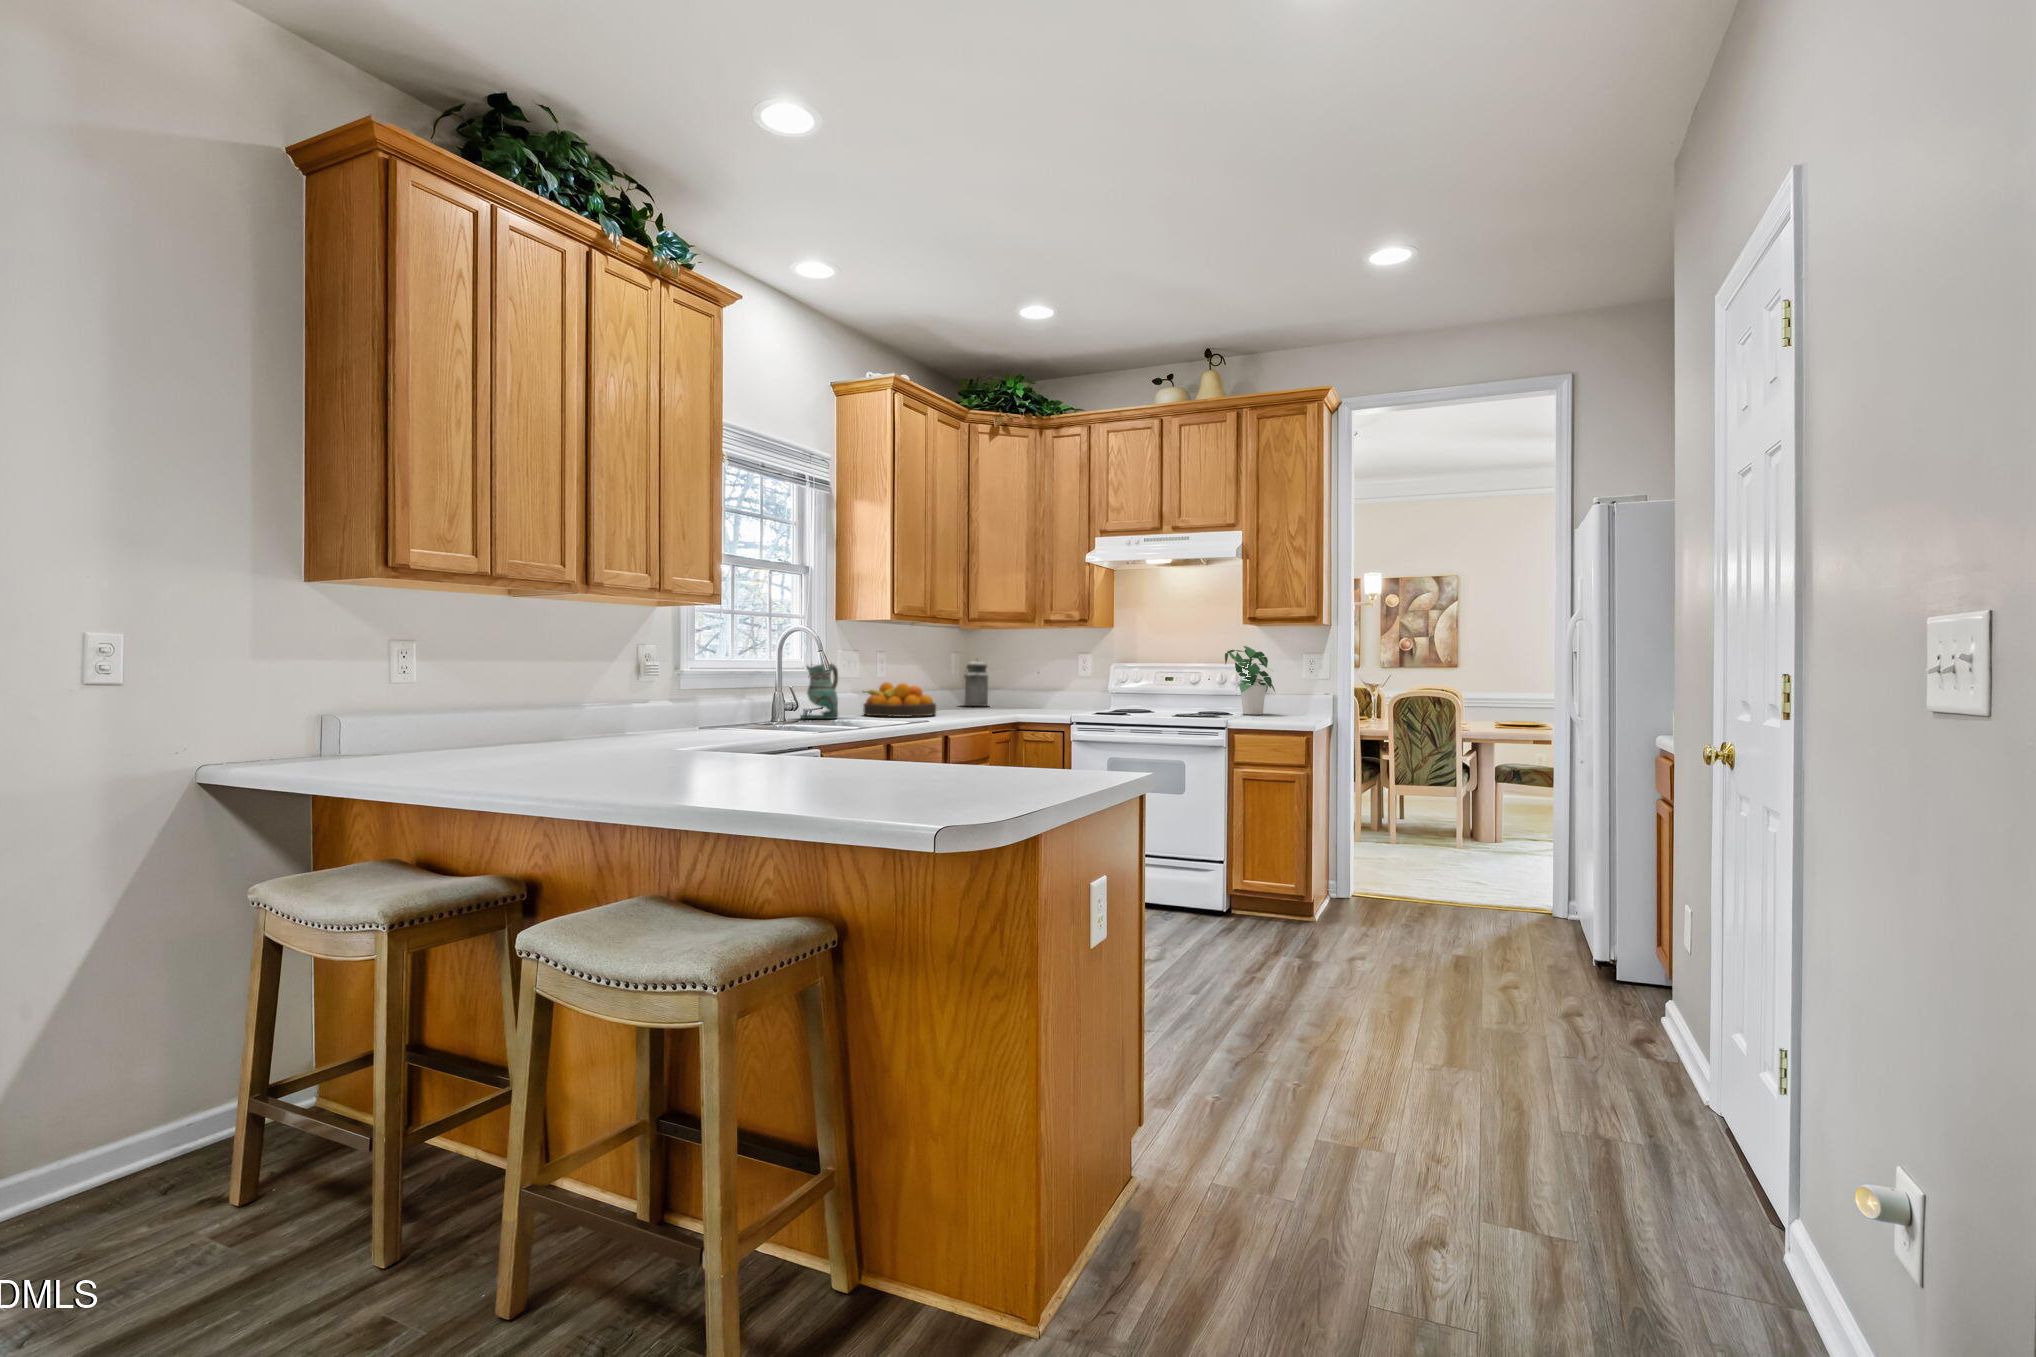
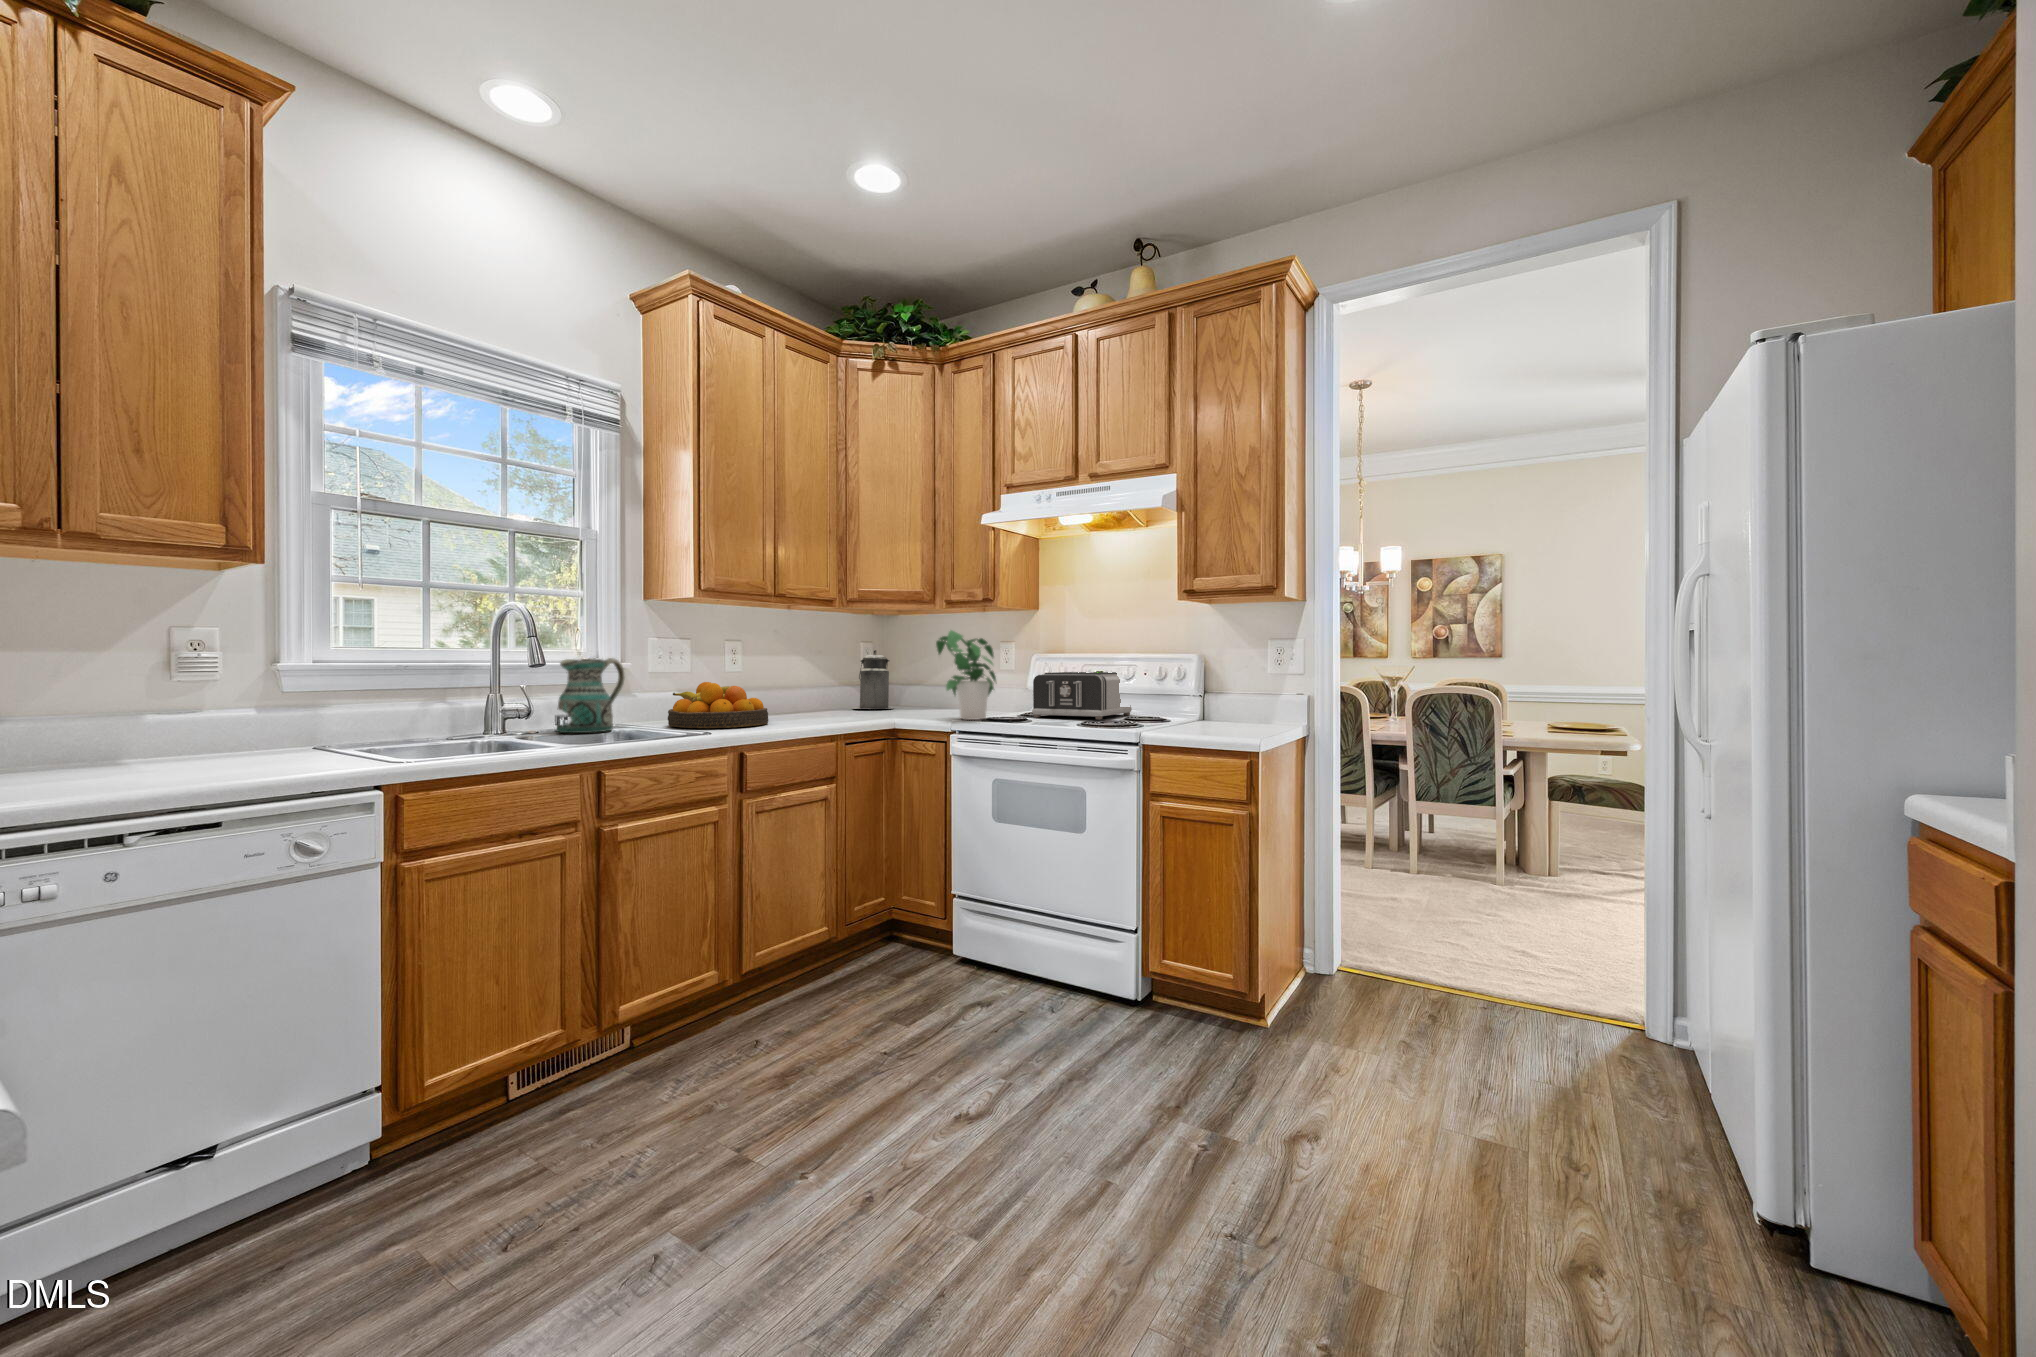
potted plant: present [1225,646,1275,715] -> present [936,630,996,720]
toaster: none [1122,677,1193,713] -> present [1032,672,1132,719]

